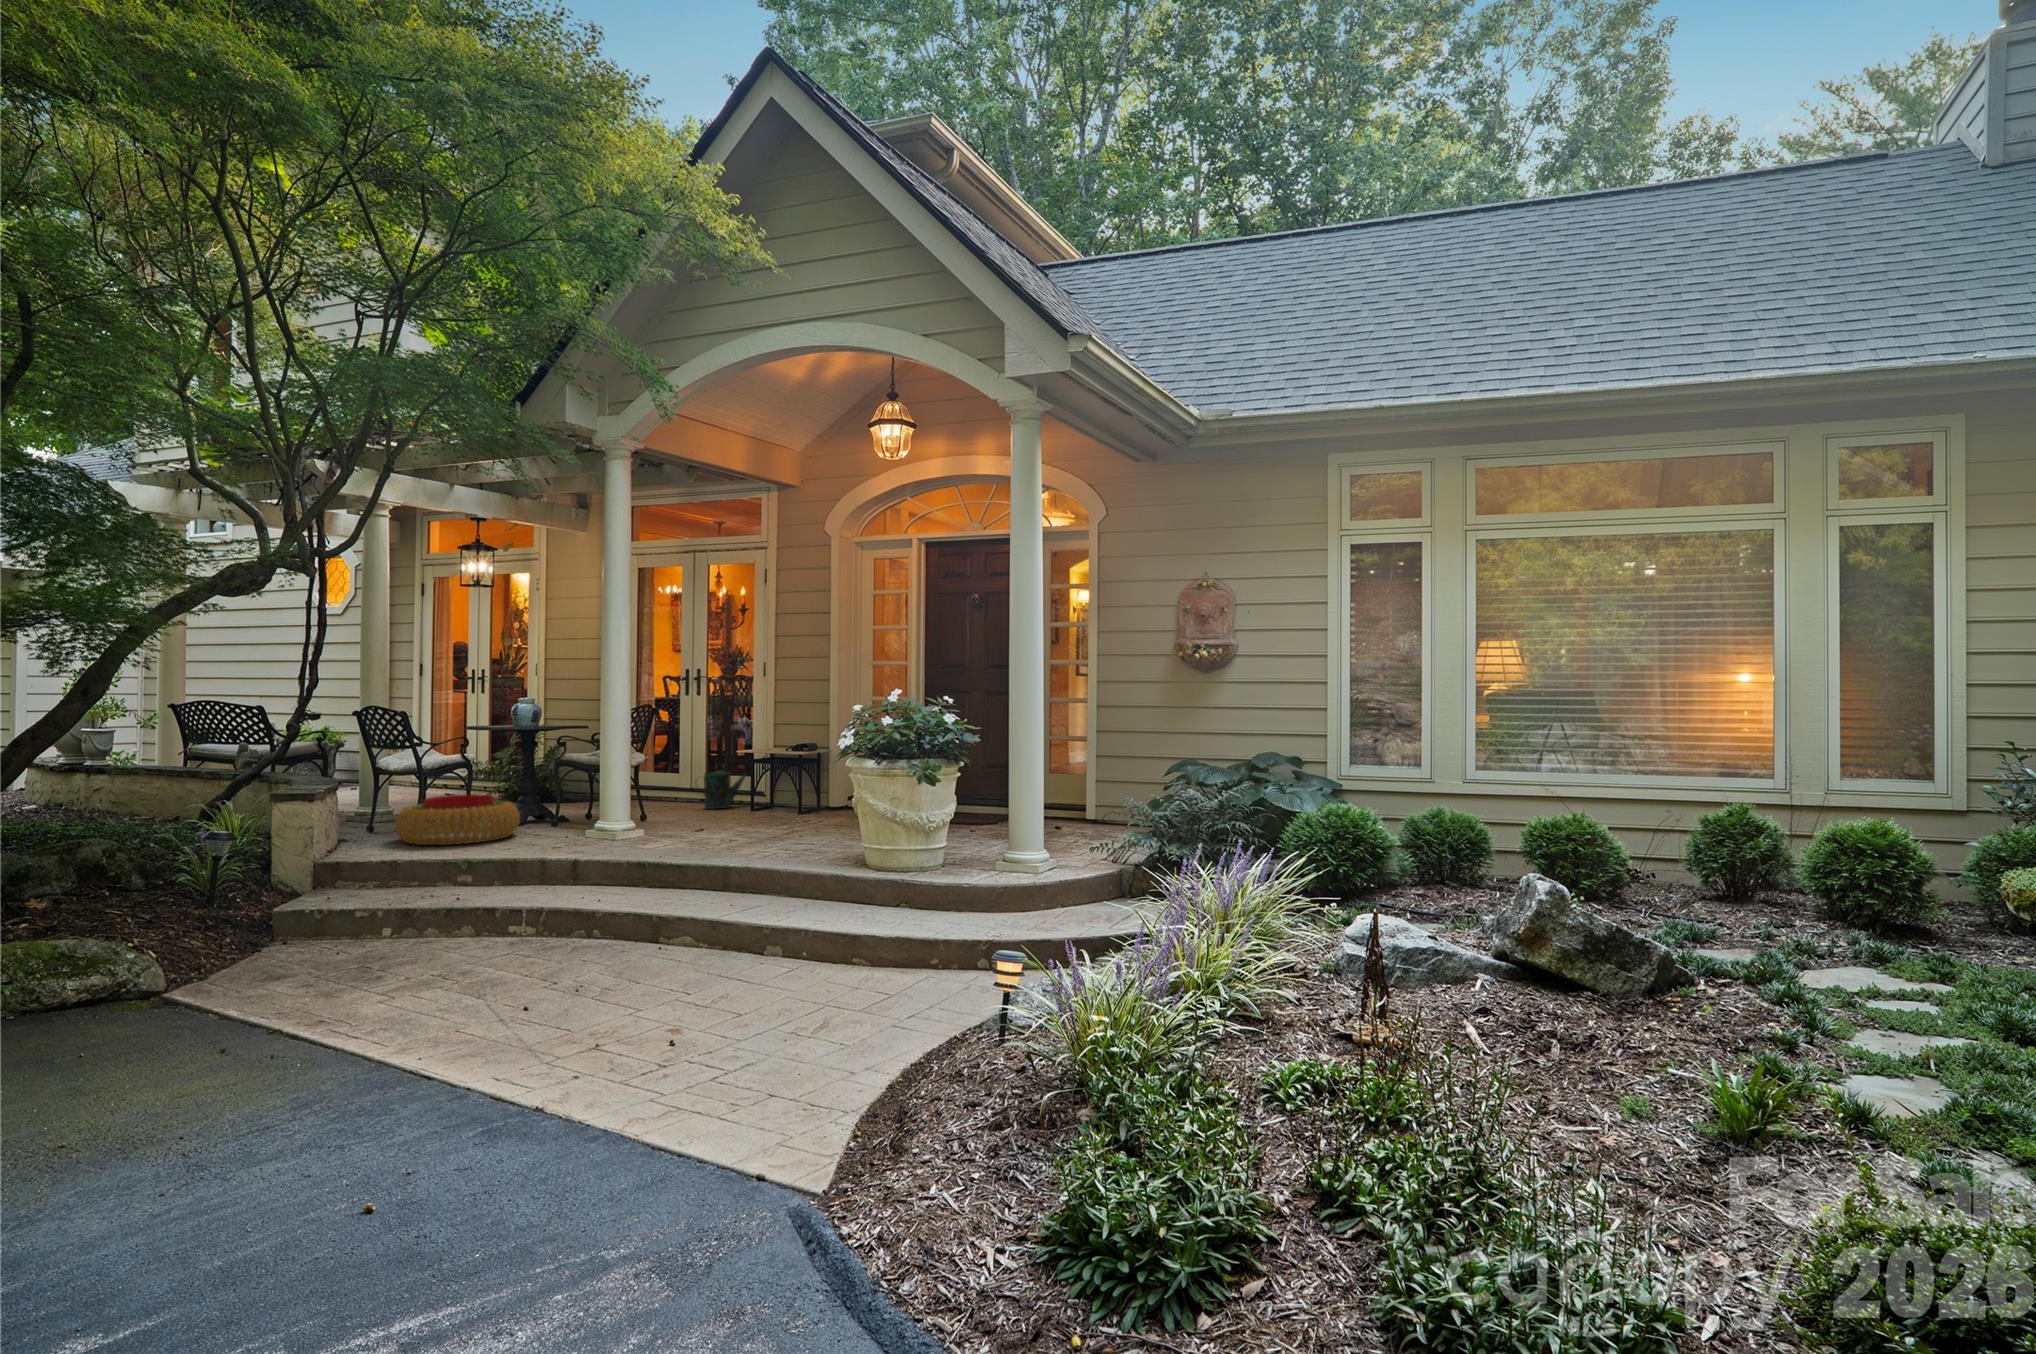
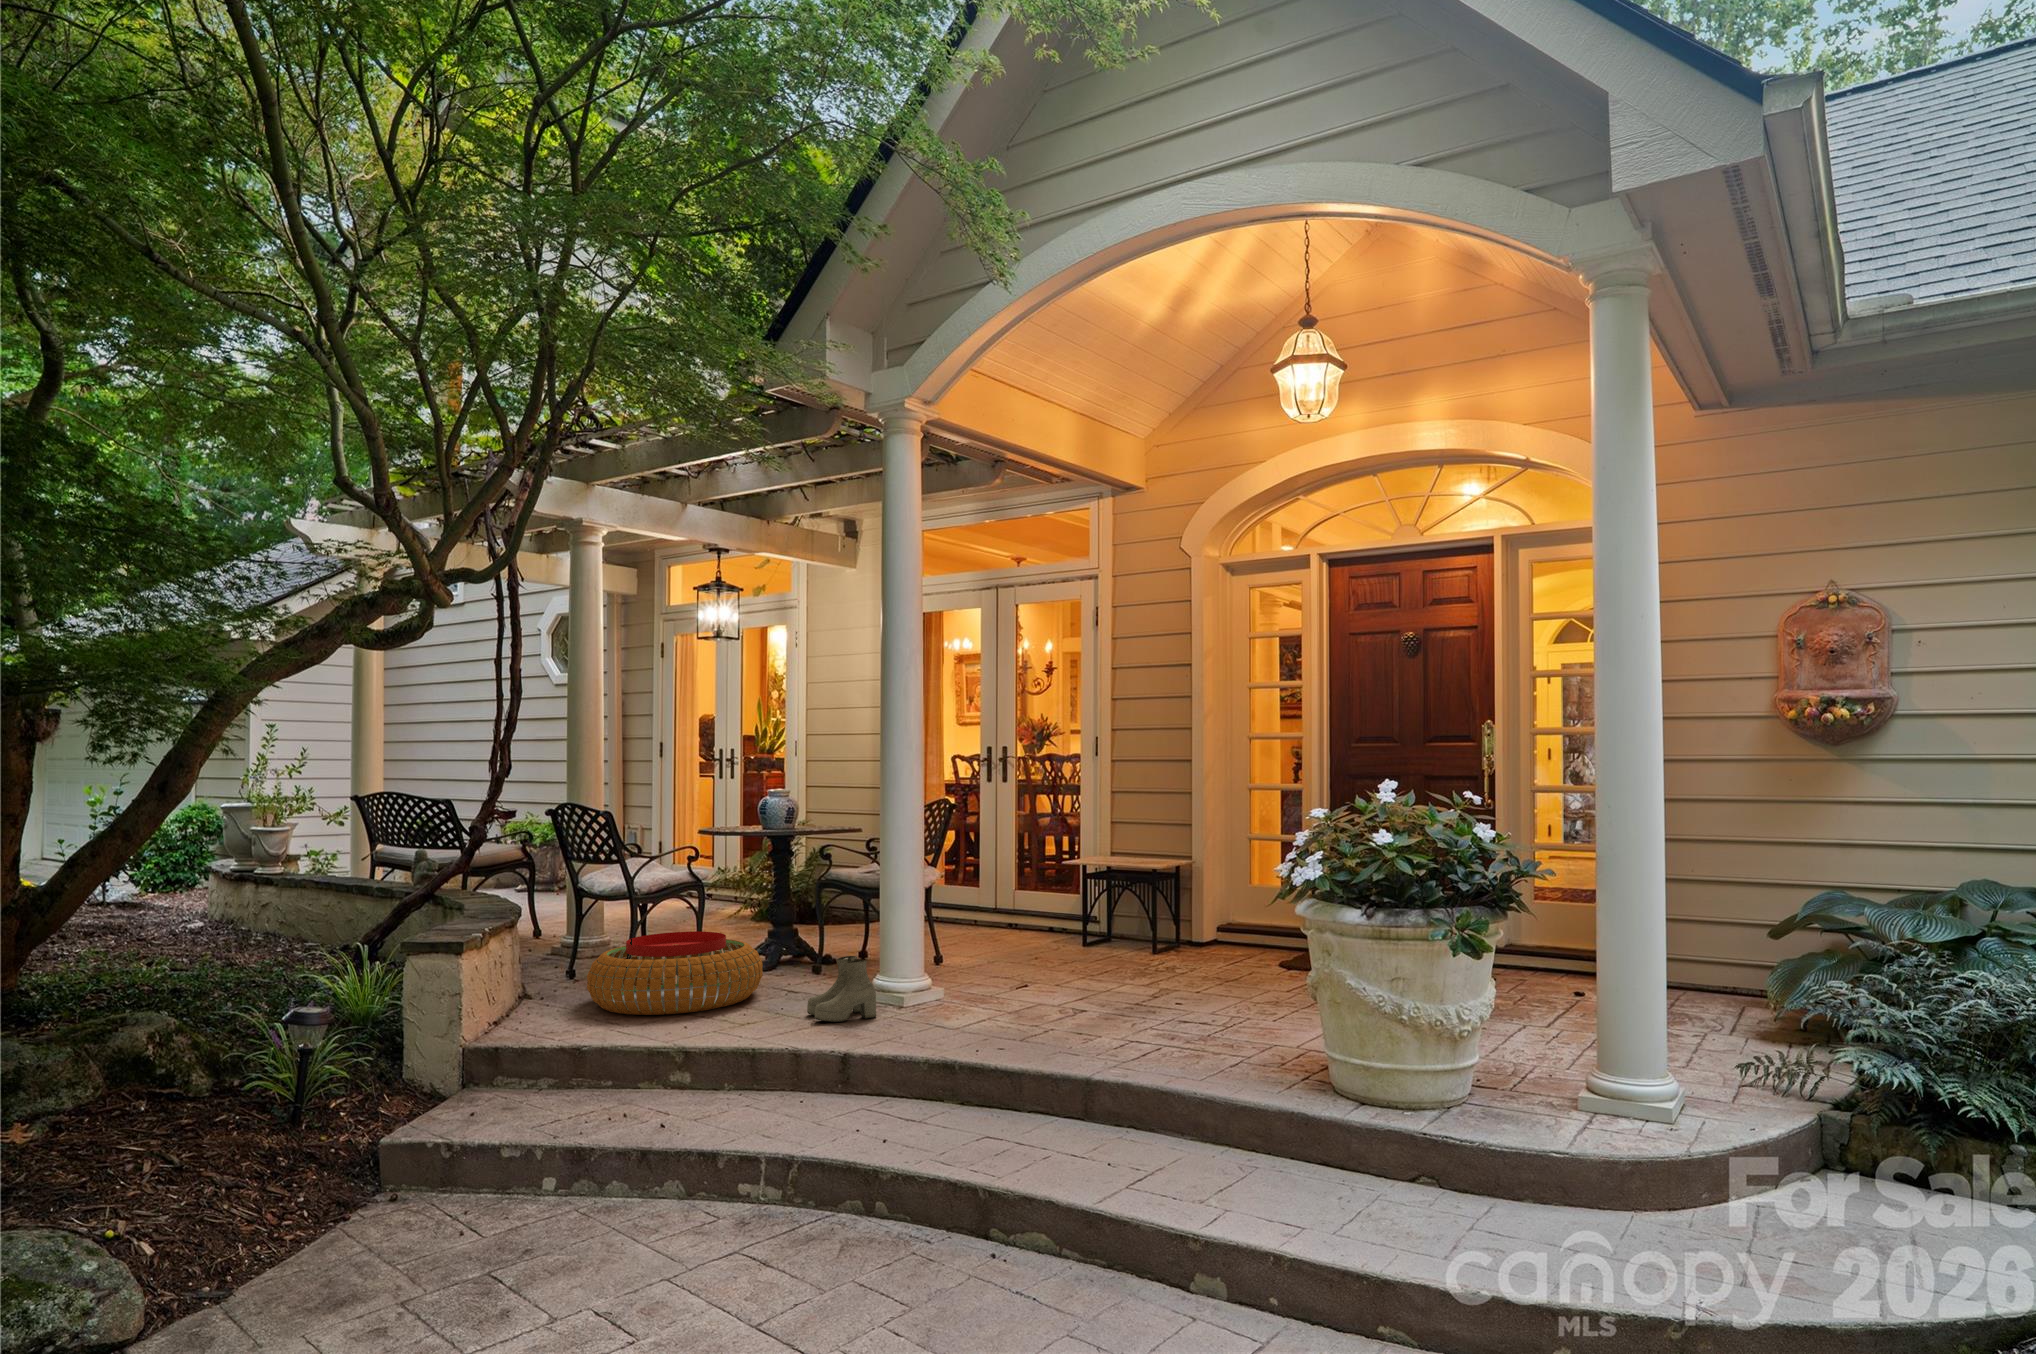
watering can: present [696,766,752,809] -> none [1006,882,1088,948]
boots: none [552,806,598,845] -> present [807,956,876,1022]

